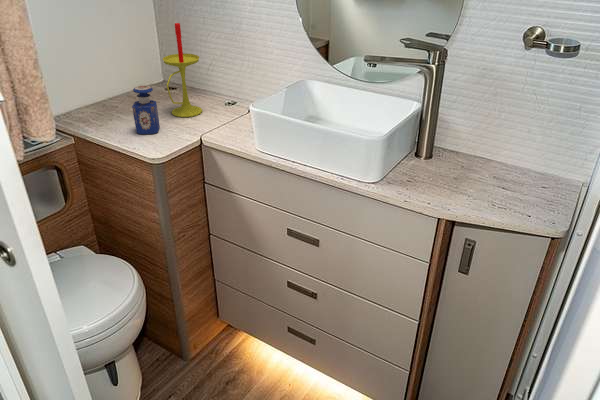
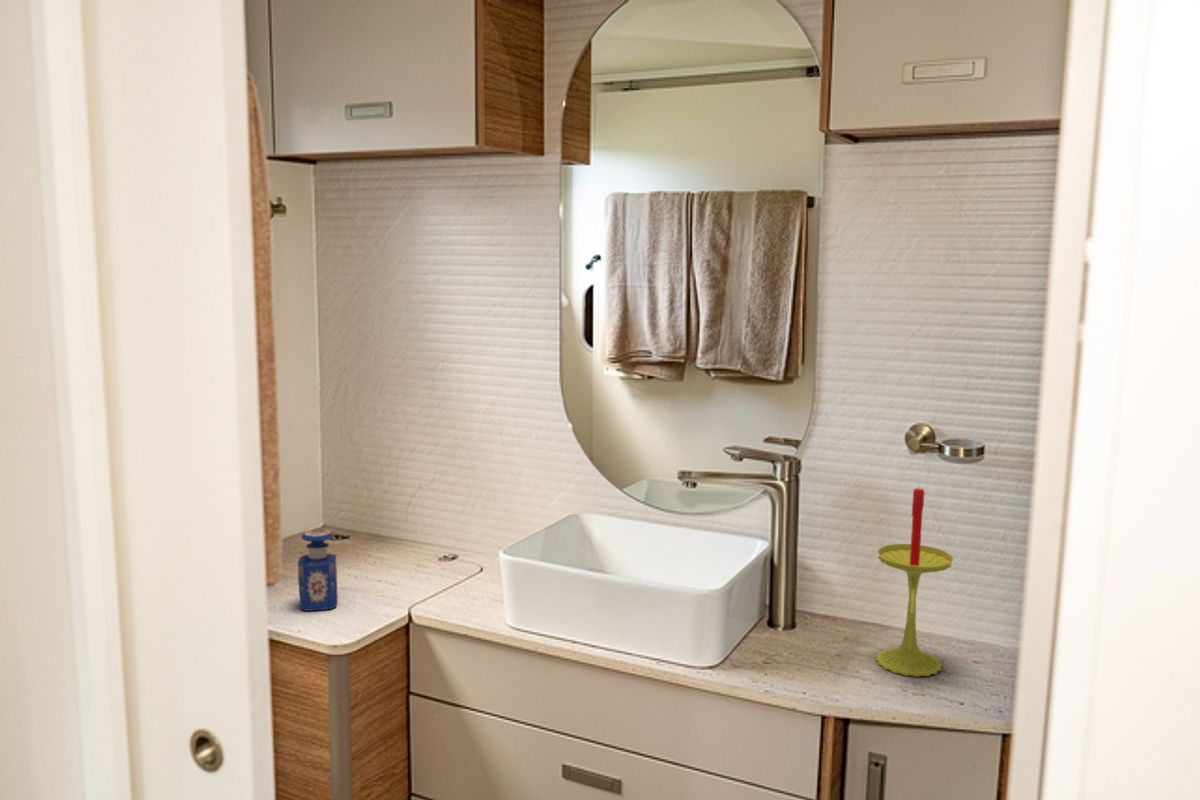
candle: present [163,23,202,117] -> present [876,488,953,676]

